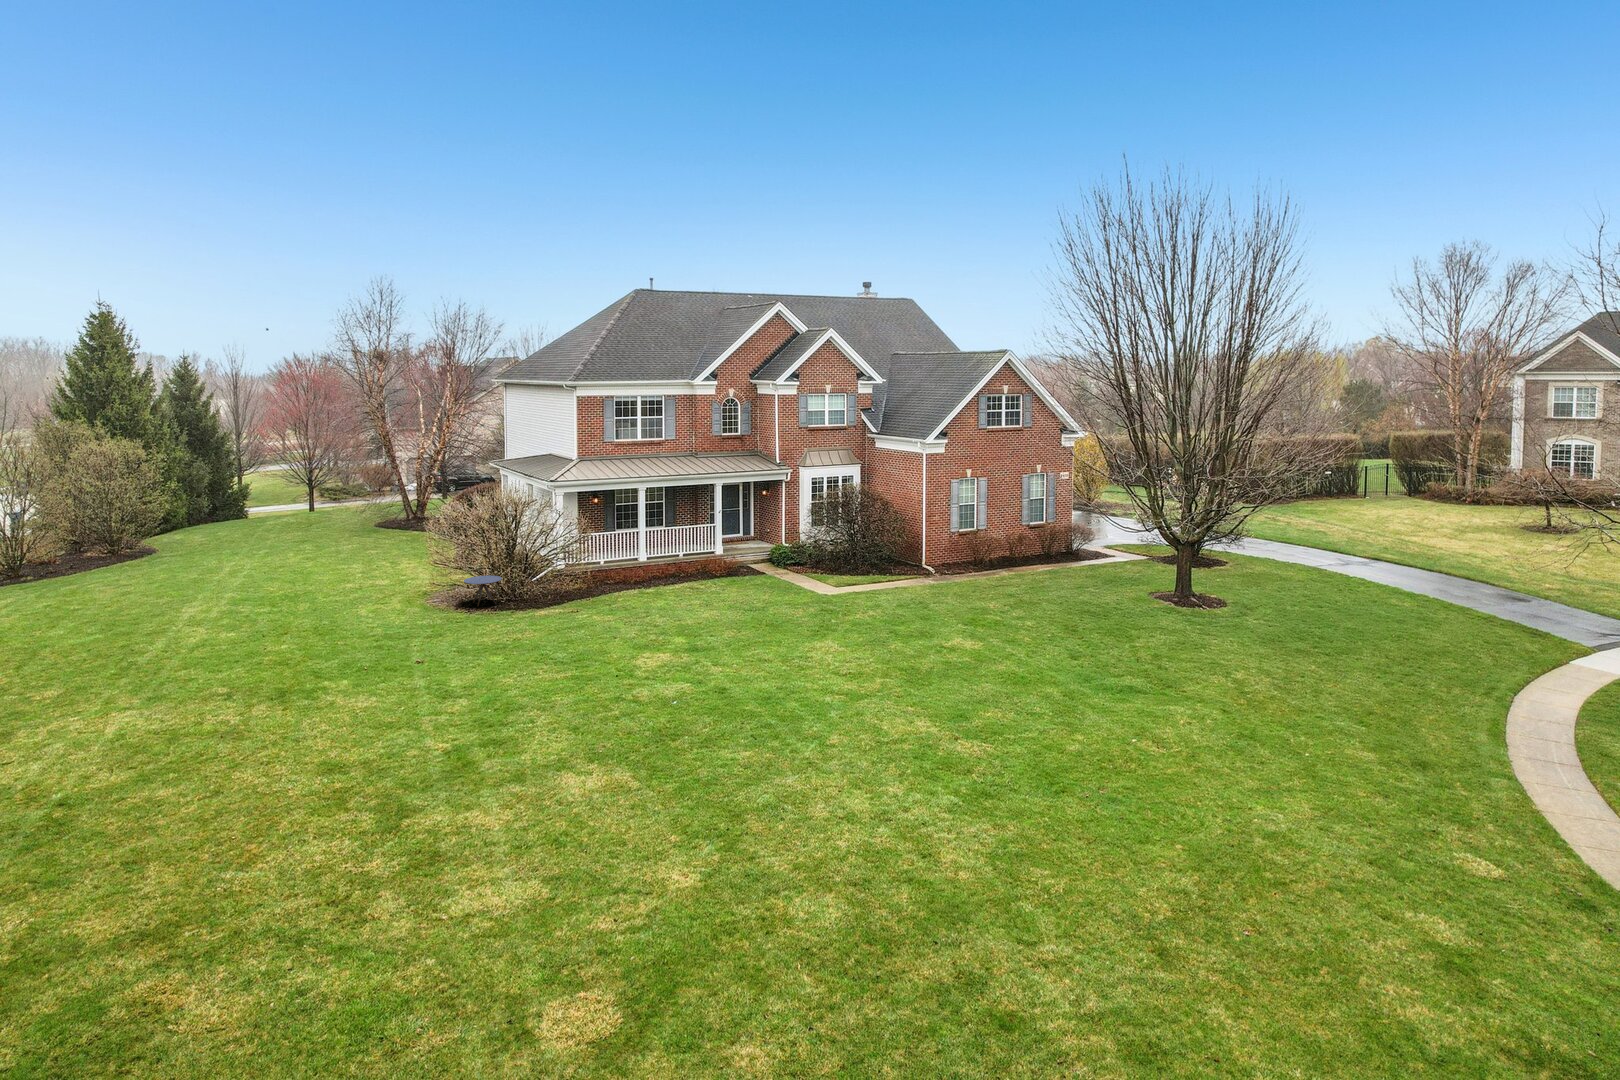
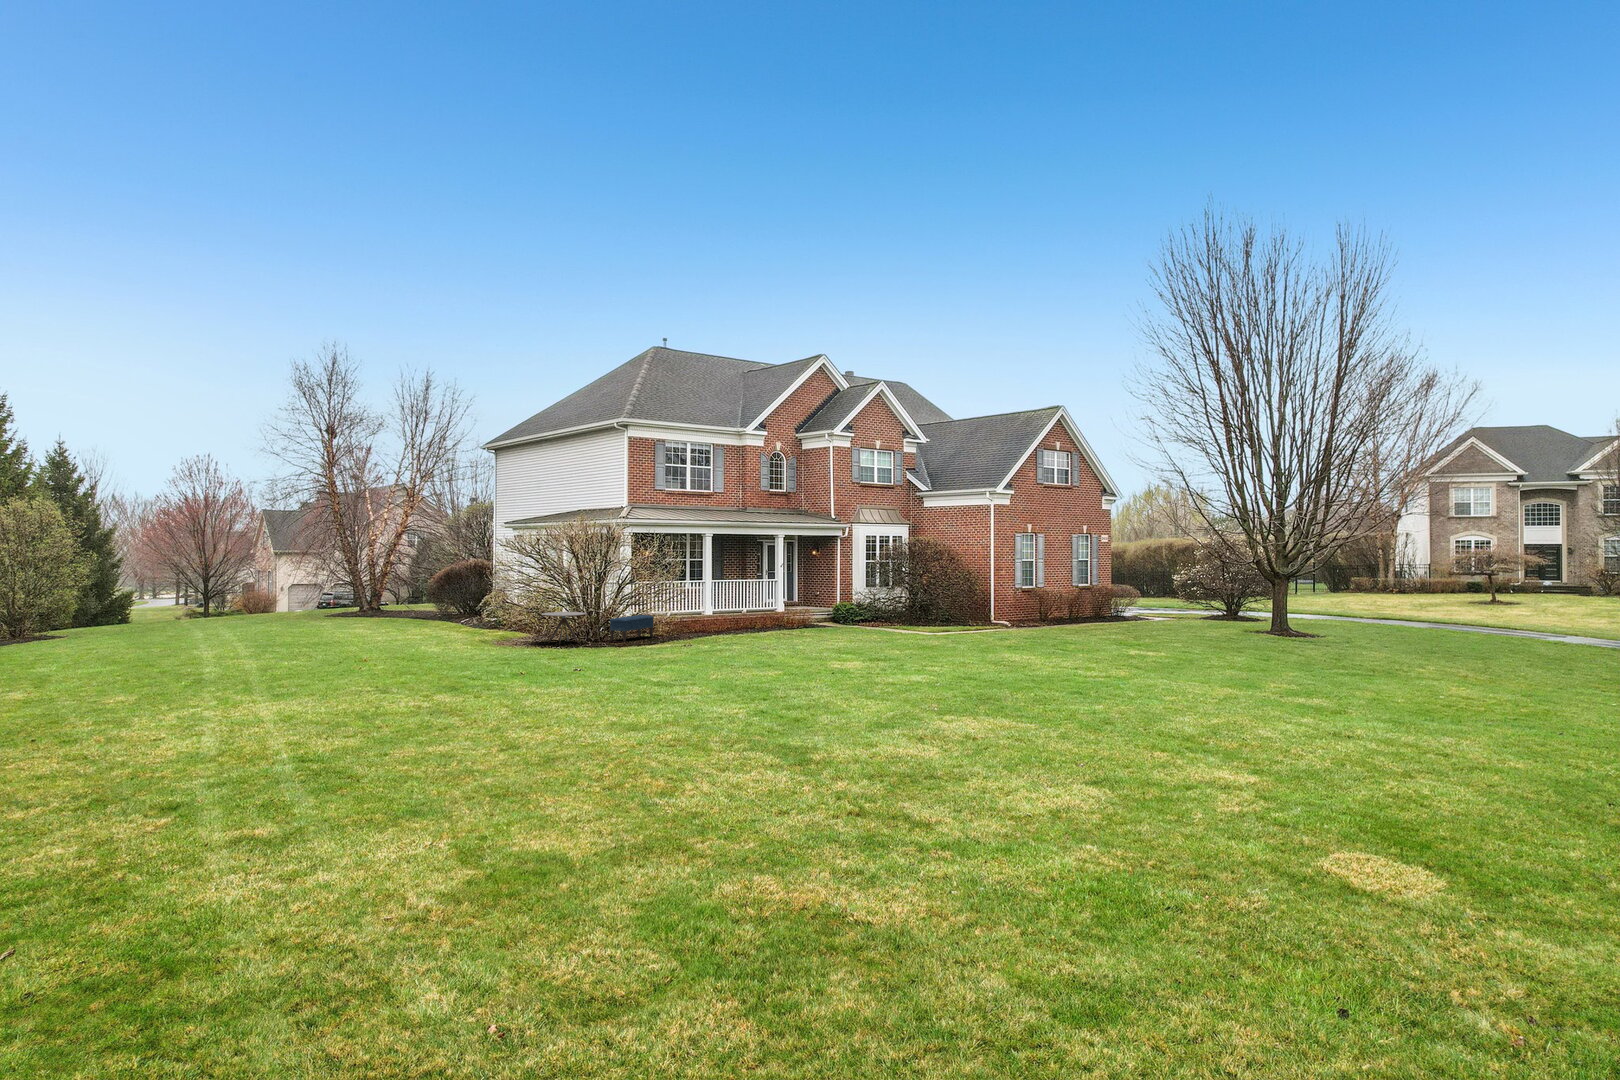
bench: none [524,575,567,602] -> present [610,615,654,642]

